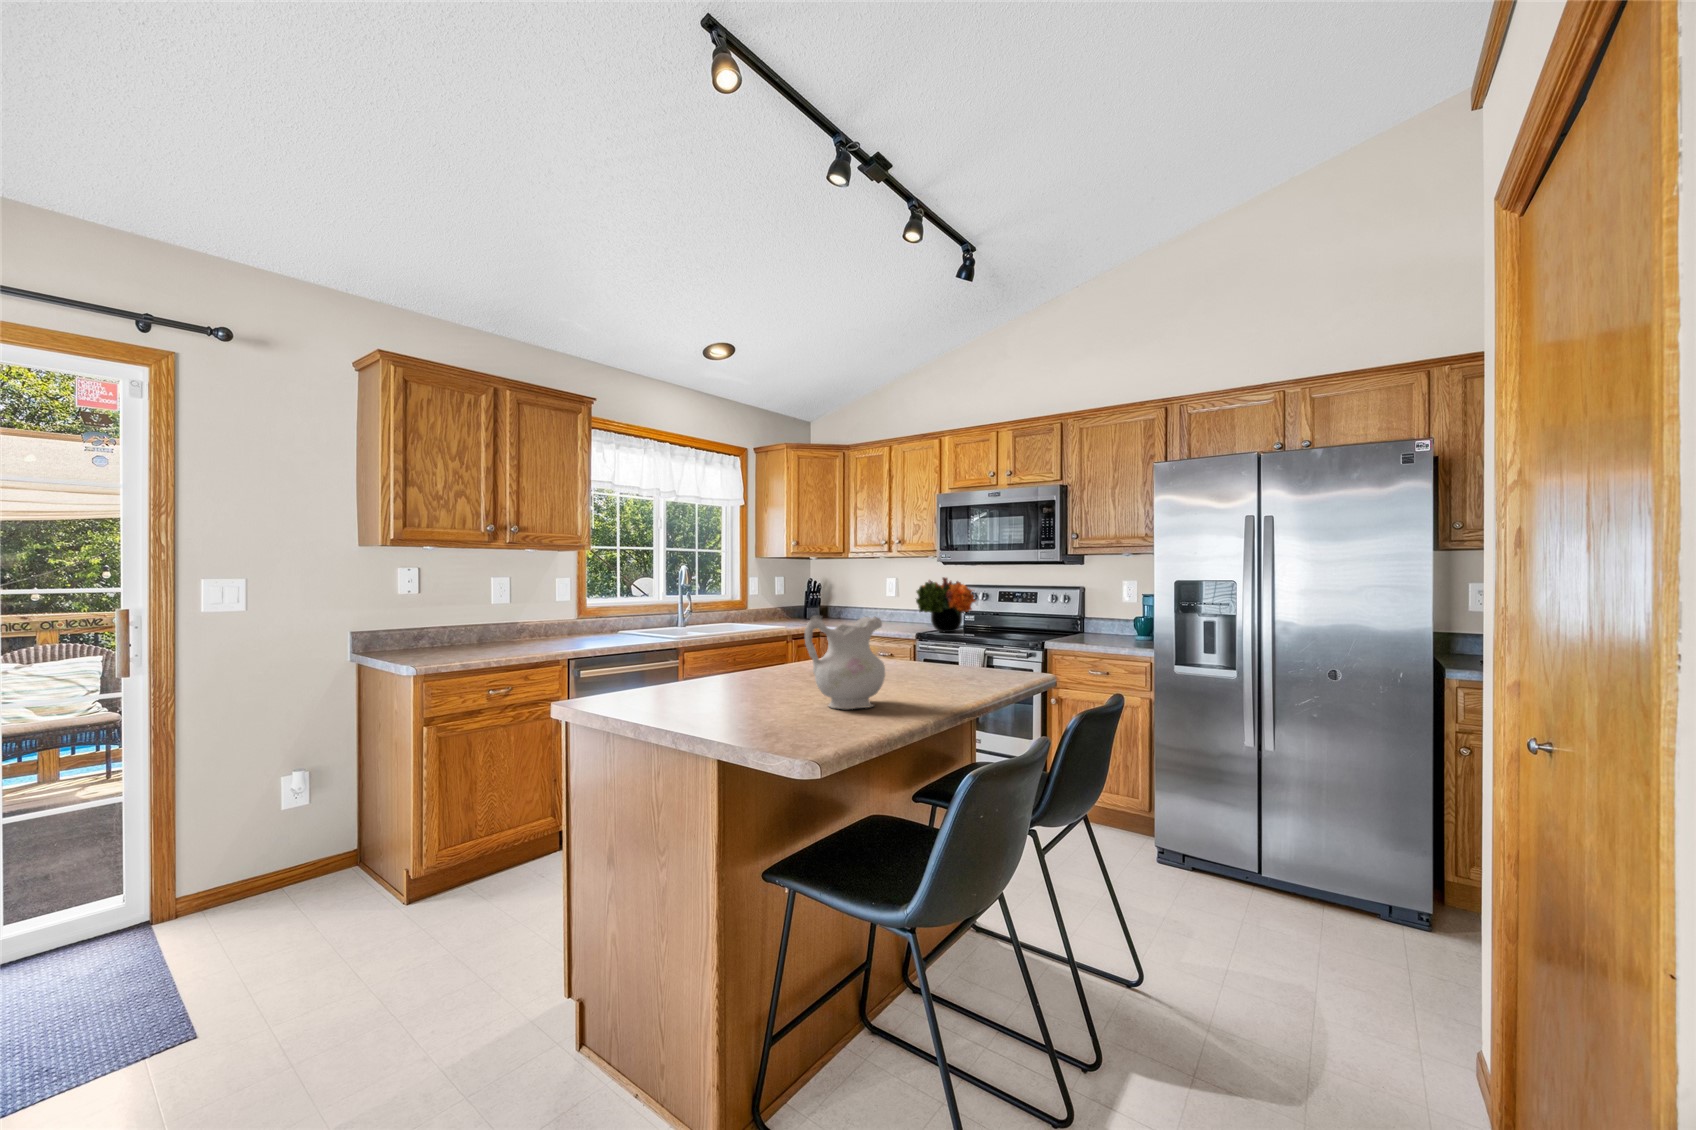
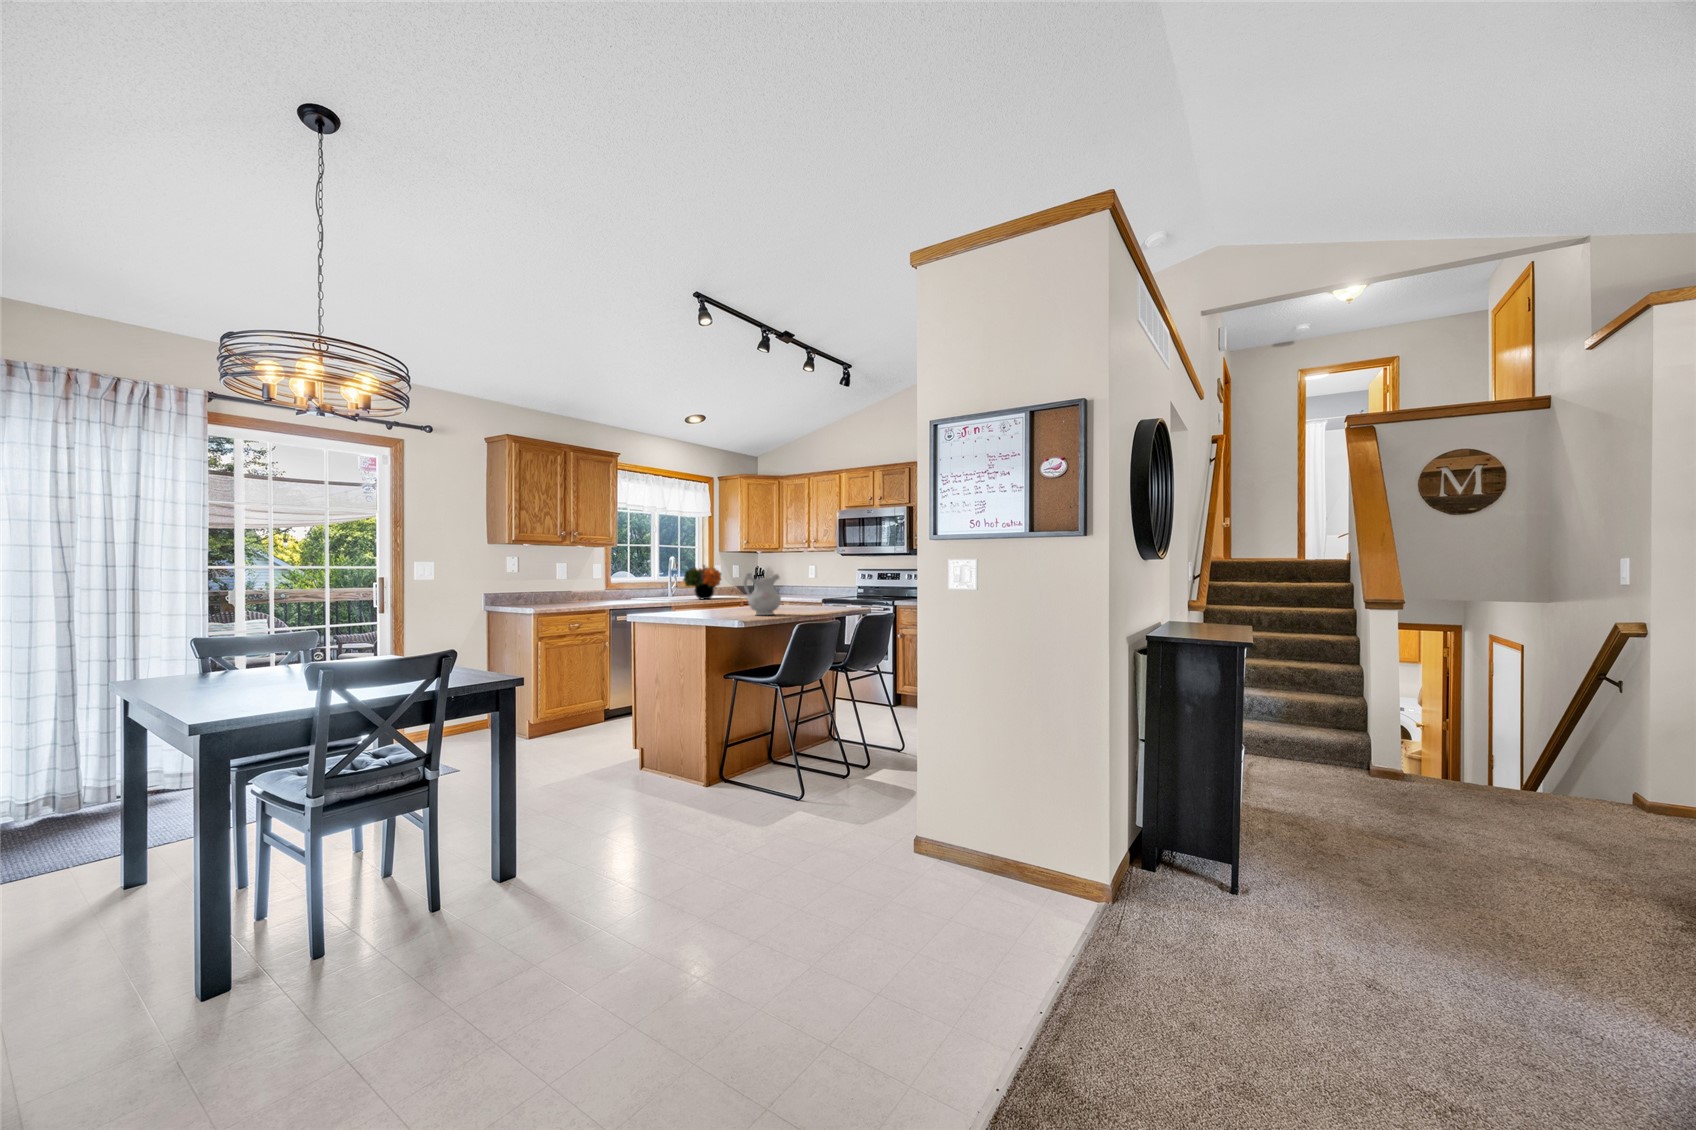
flower arrangement: present [916,577,976,632] -> present [683,565,721,599]

